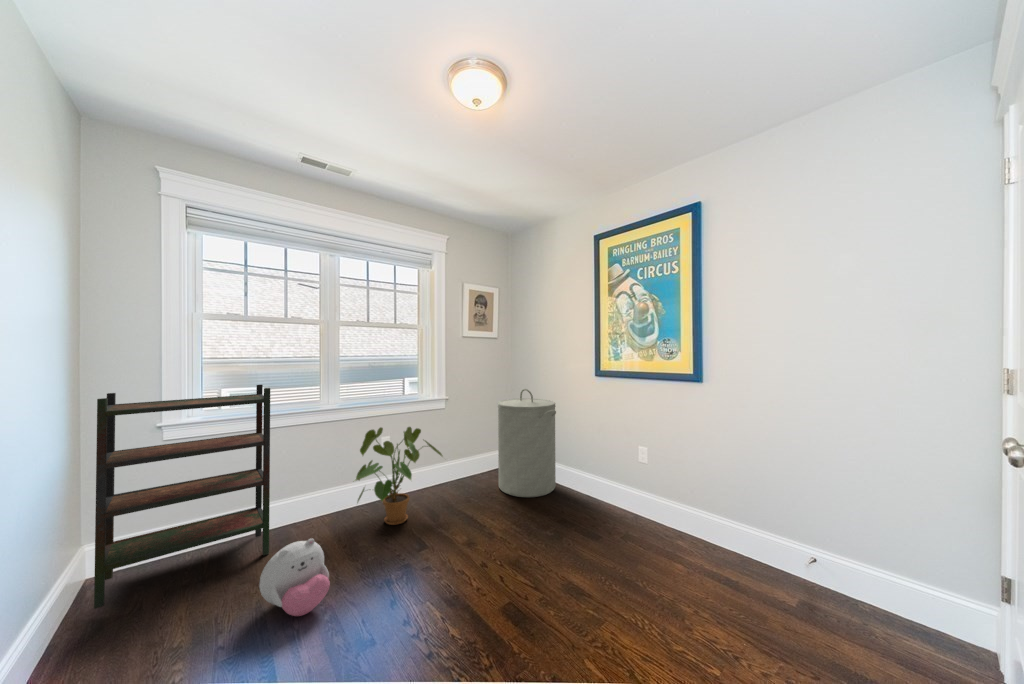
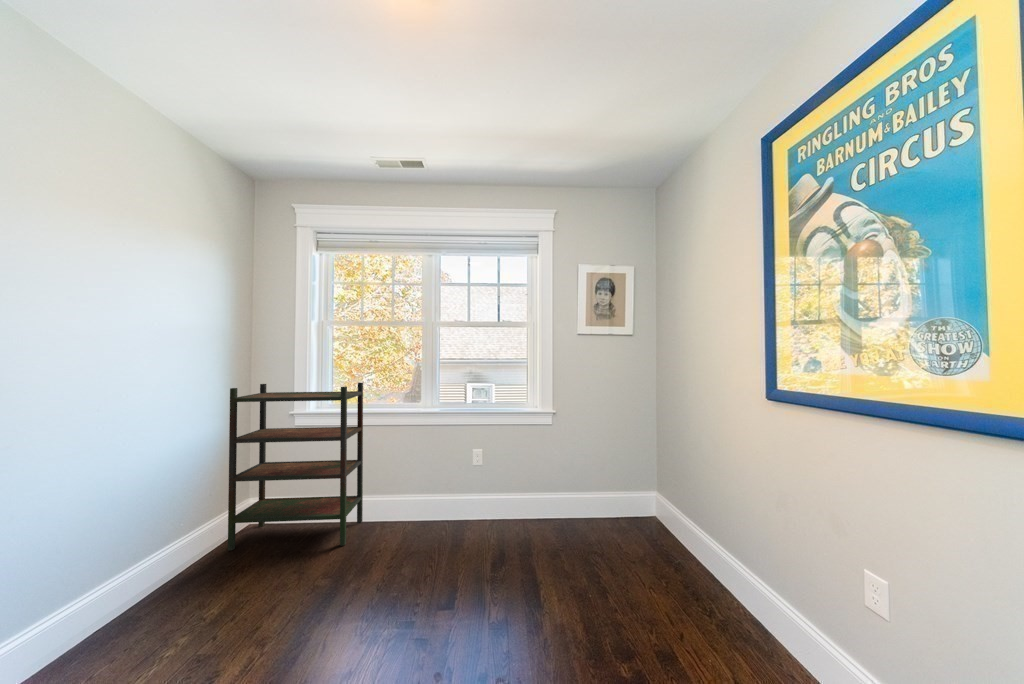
laundry hamper: present [498,389,556,497] -> none [611,408,708,582]
house plant: present [356,427,442,525] -> none [418,436,527,556]
plush toy: present [259,539,330,616] -> none [259,550,331,636]

